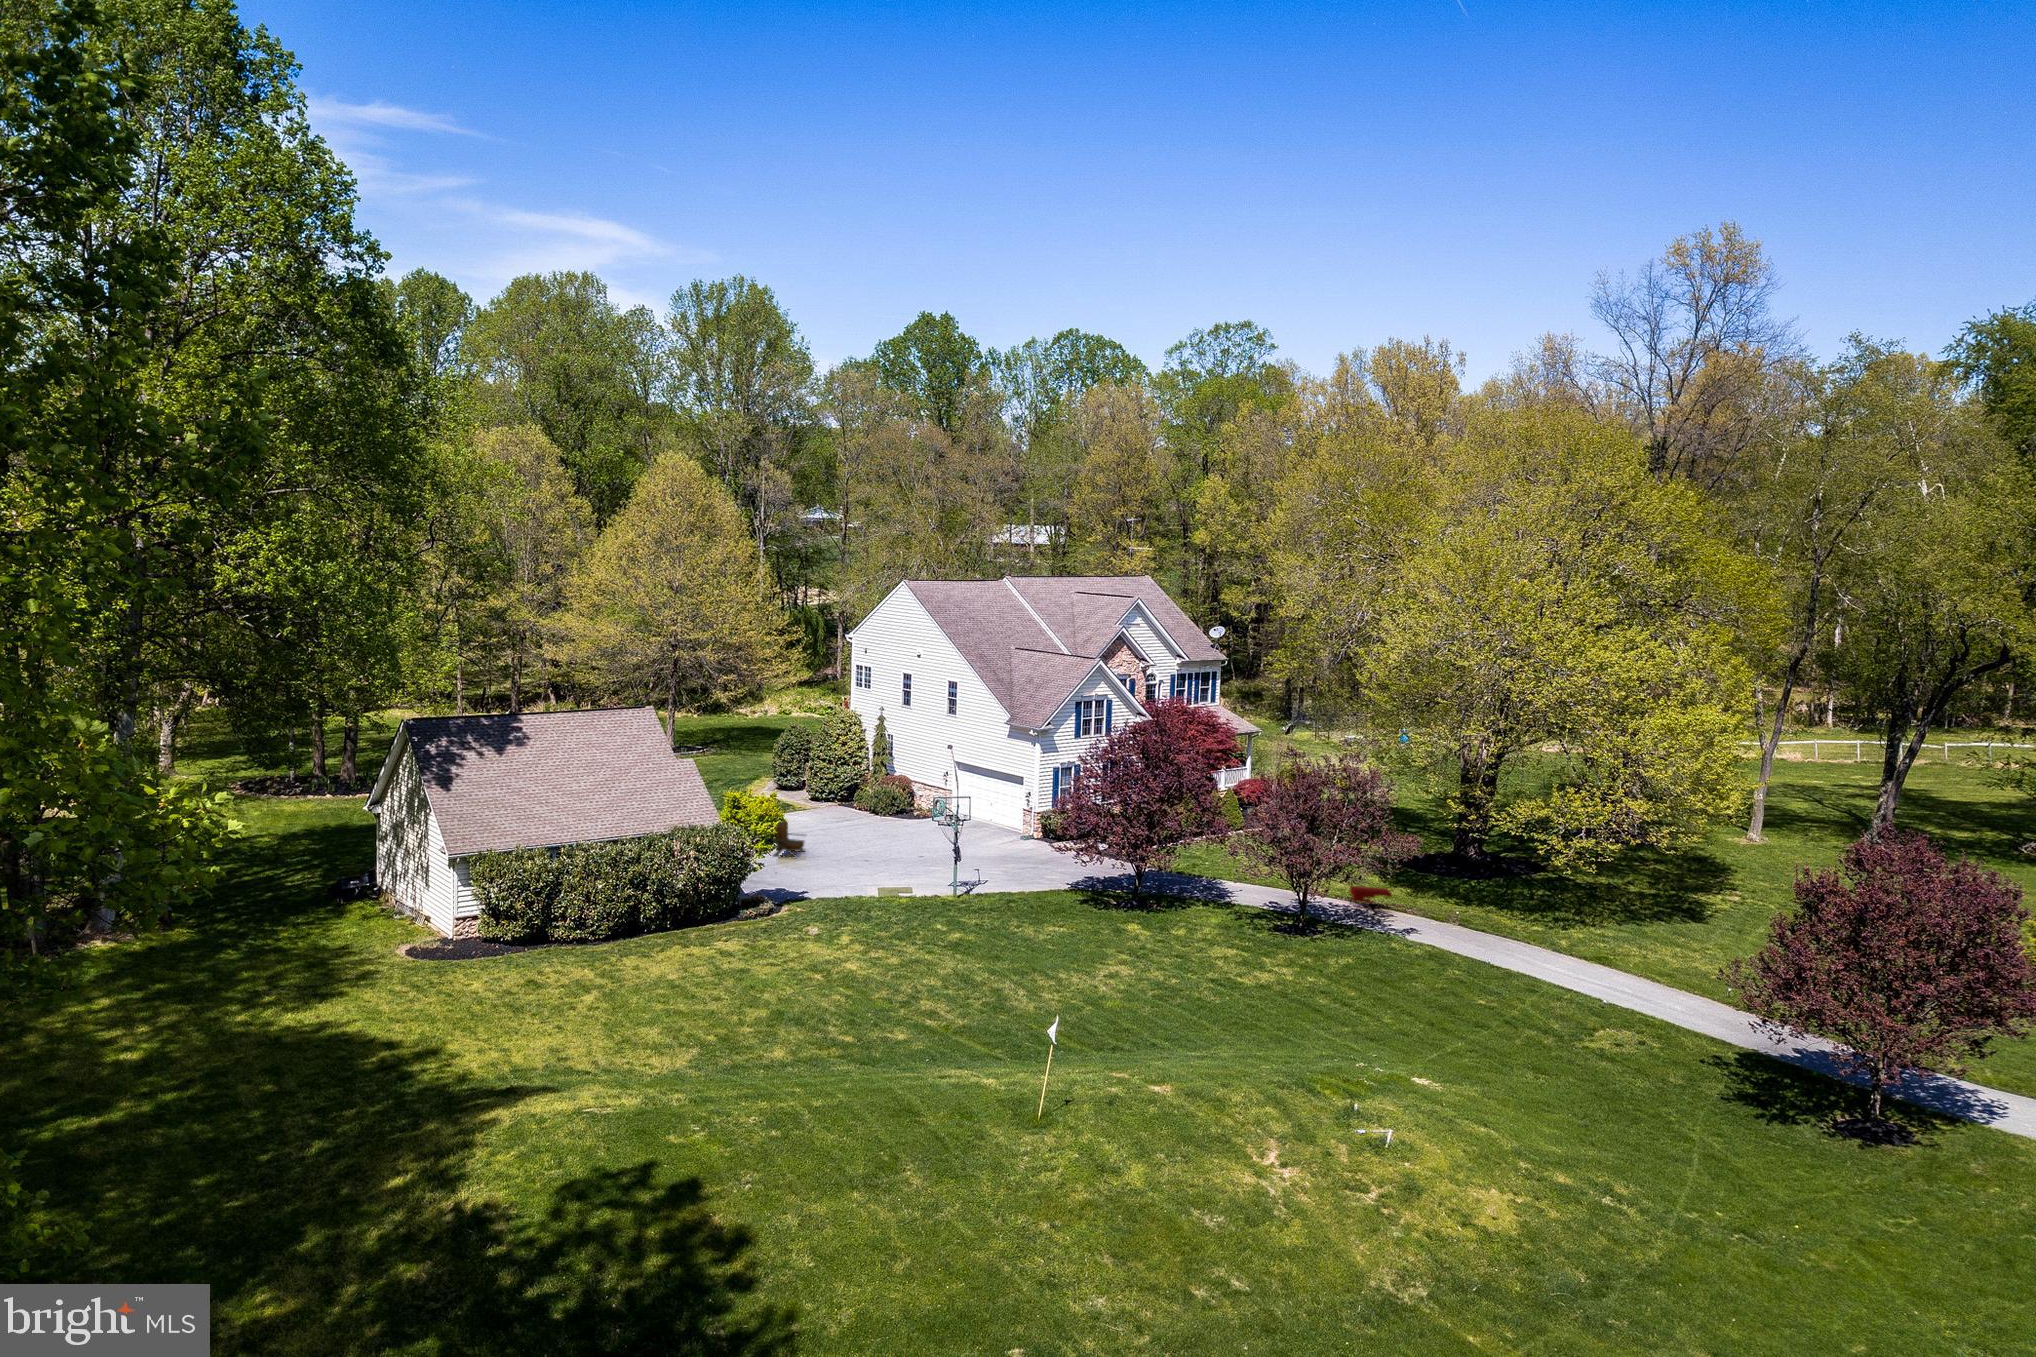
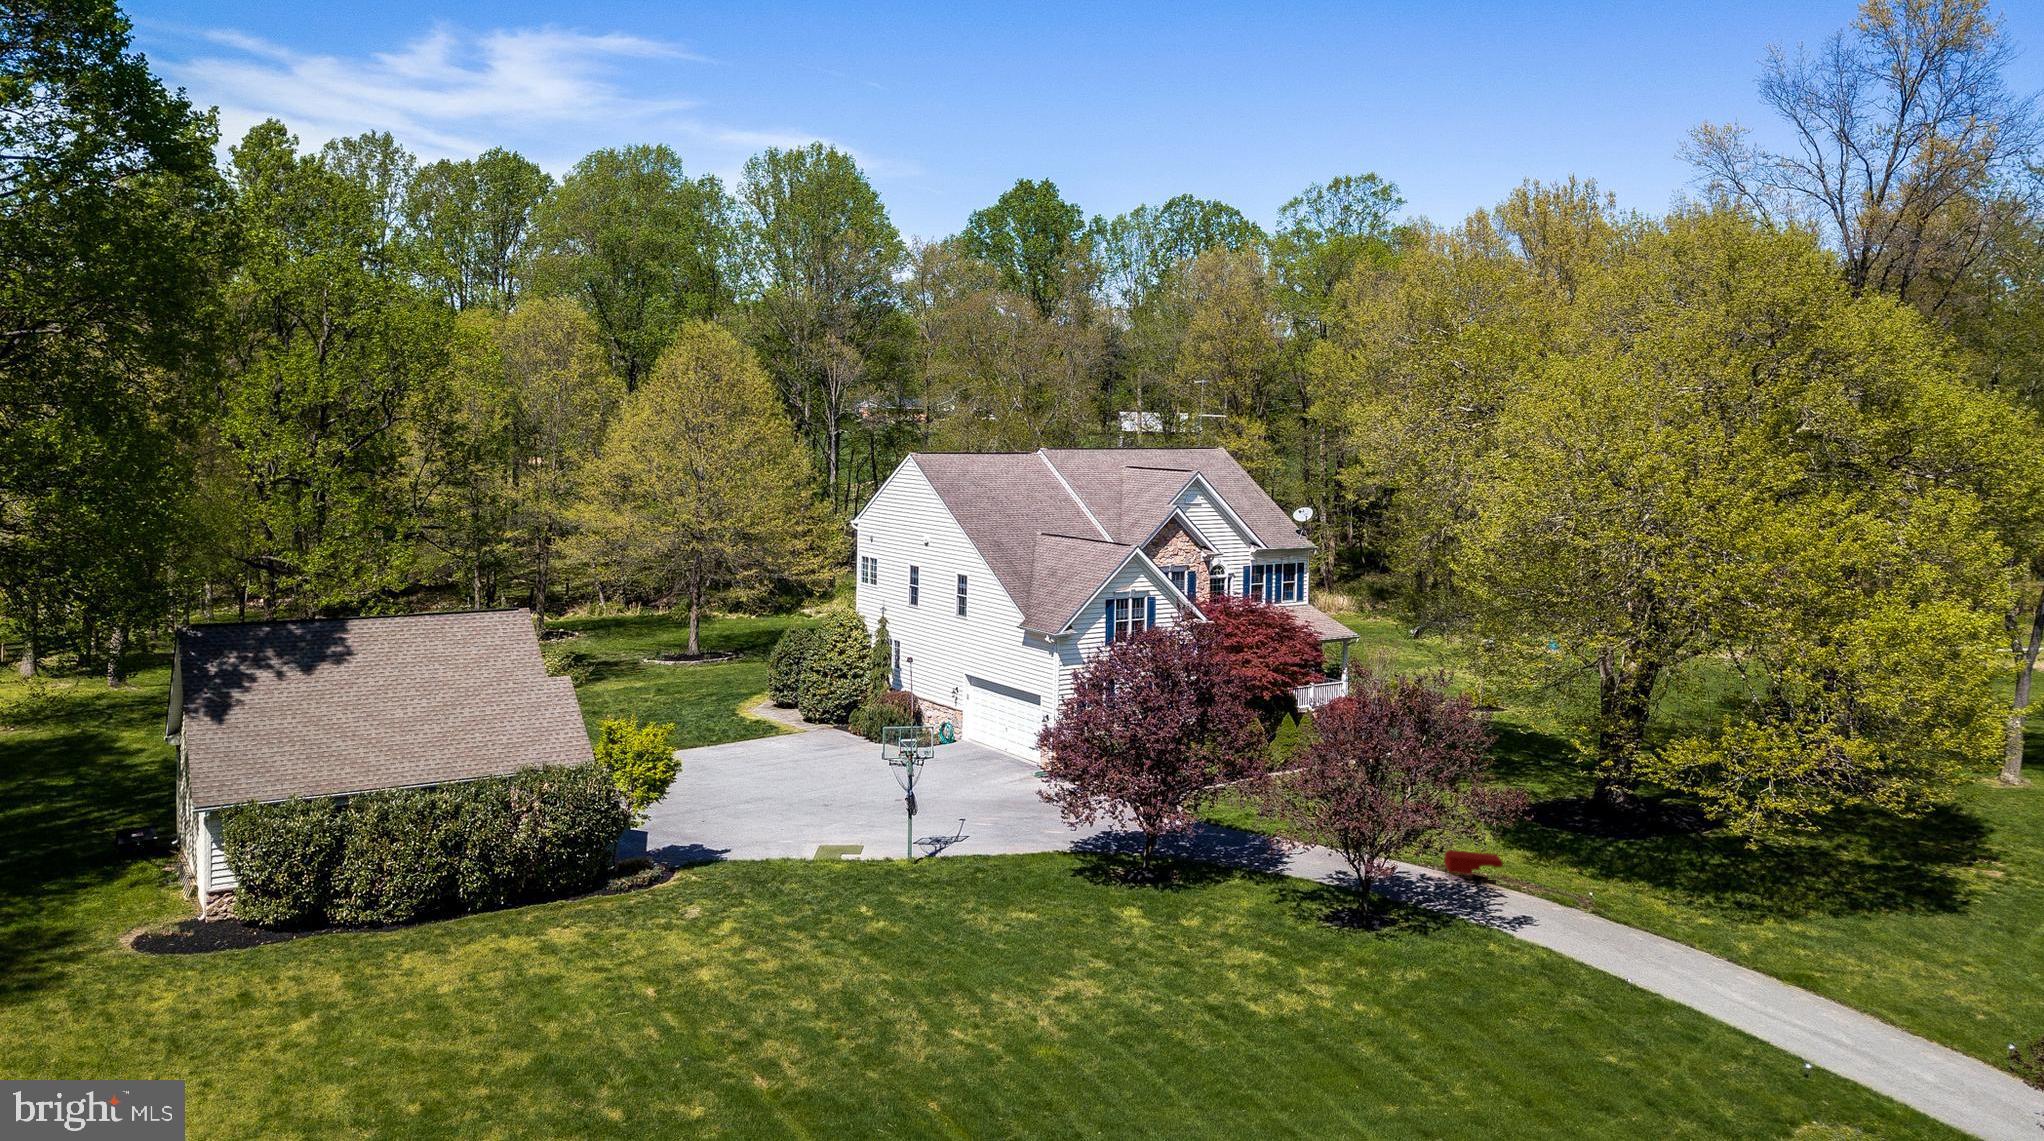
lounge chair: present [773,821,805,858] -> none [694,754,743,802]

